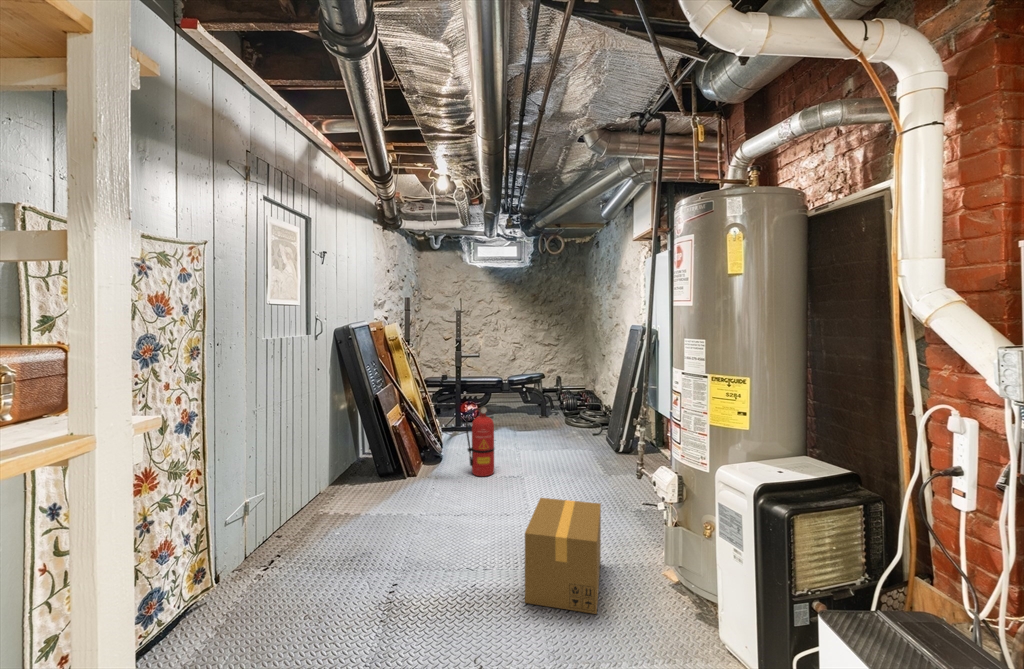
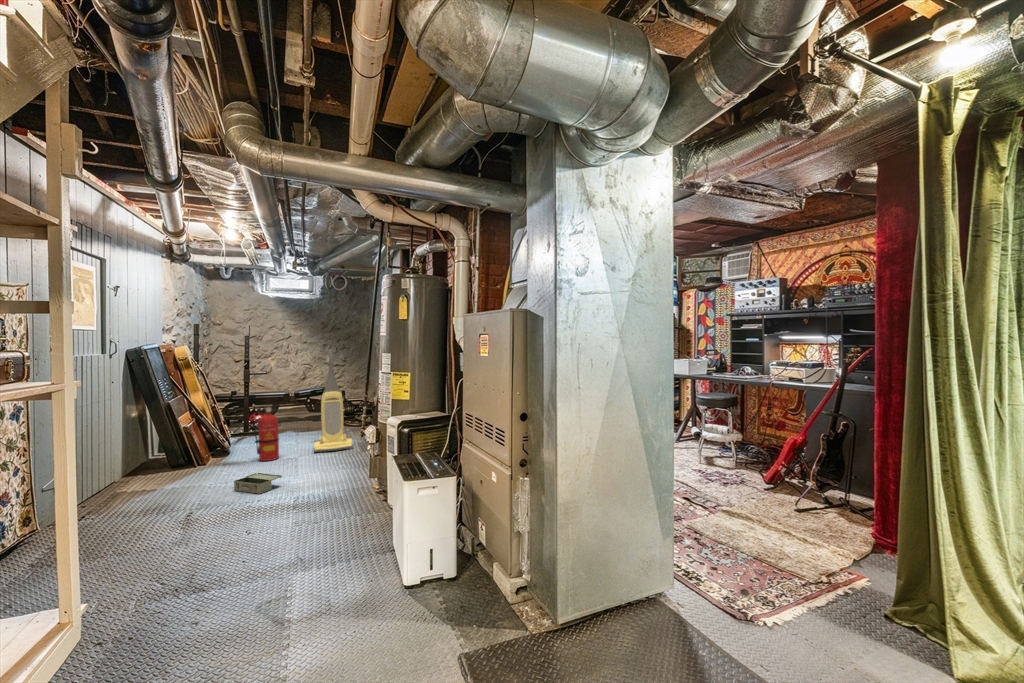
vacuum cleaner: none [534,333,584,471] -> present [314,350,353,452]
cardboard box: present [525,498,601,614] -> none [285,448,343,505]
toolbox: none [447,510,509,555] -> present [234,473,282,494]

